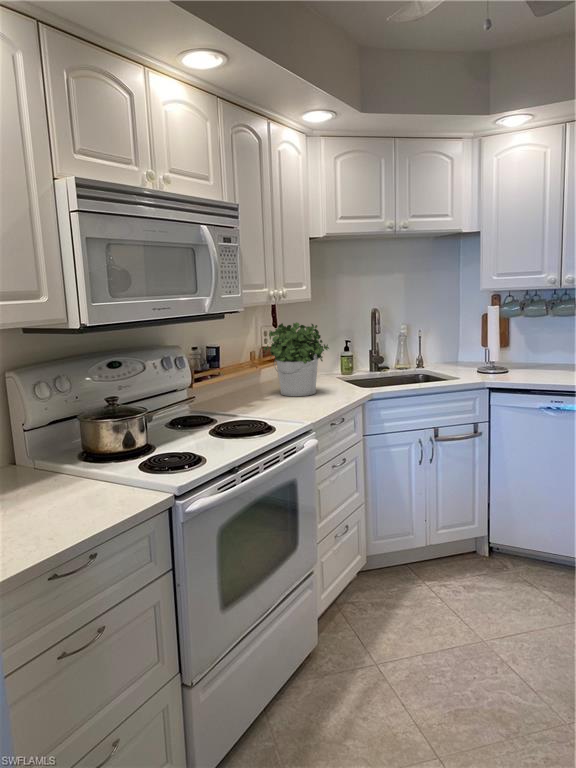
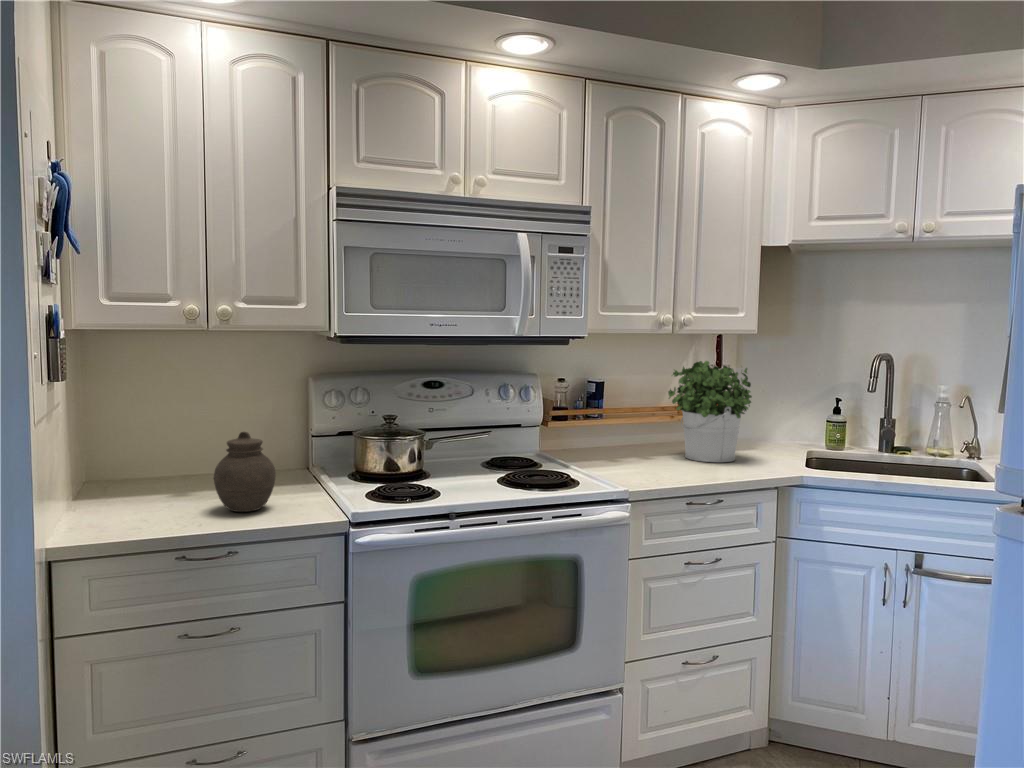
jar: none [22,434,85,517] -> present [214,432,276,512]

